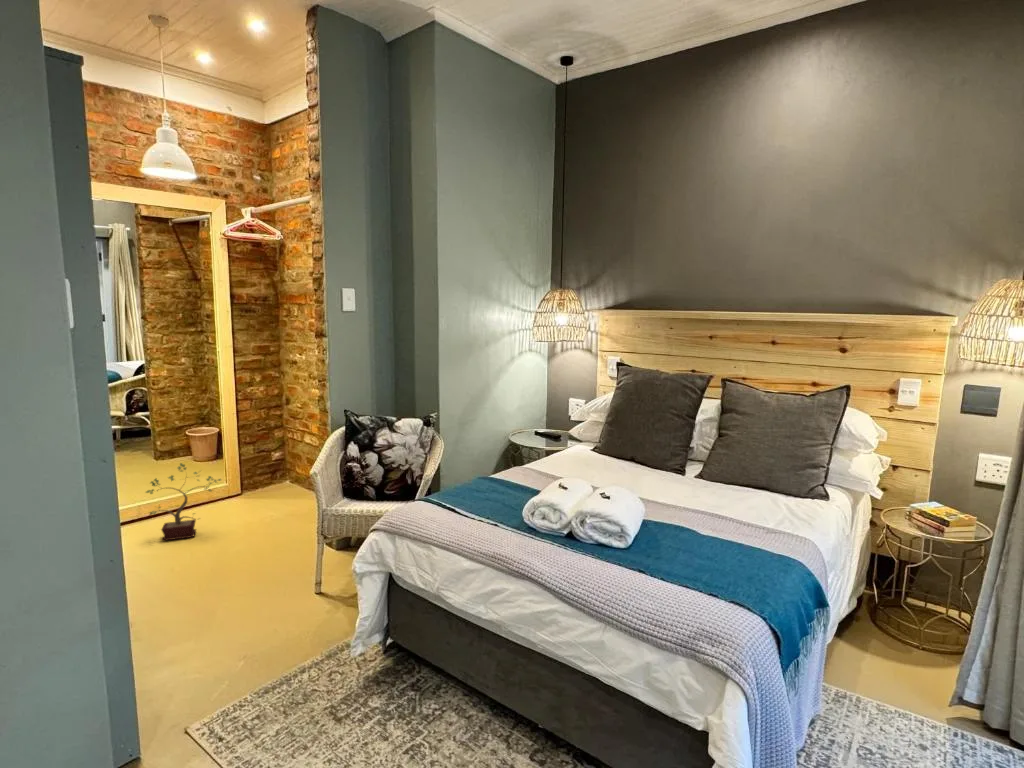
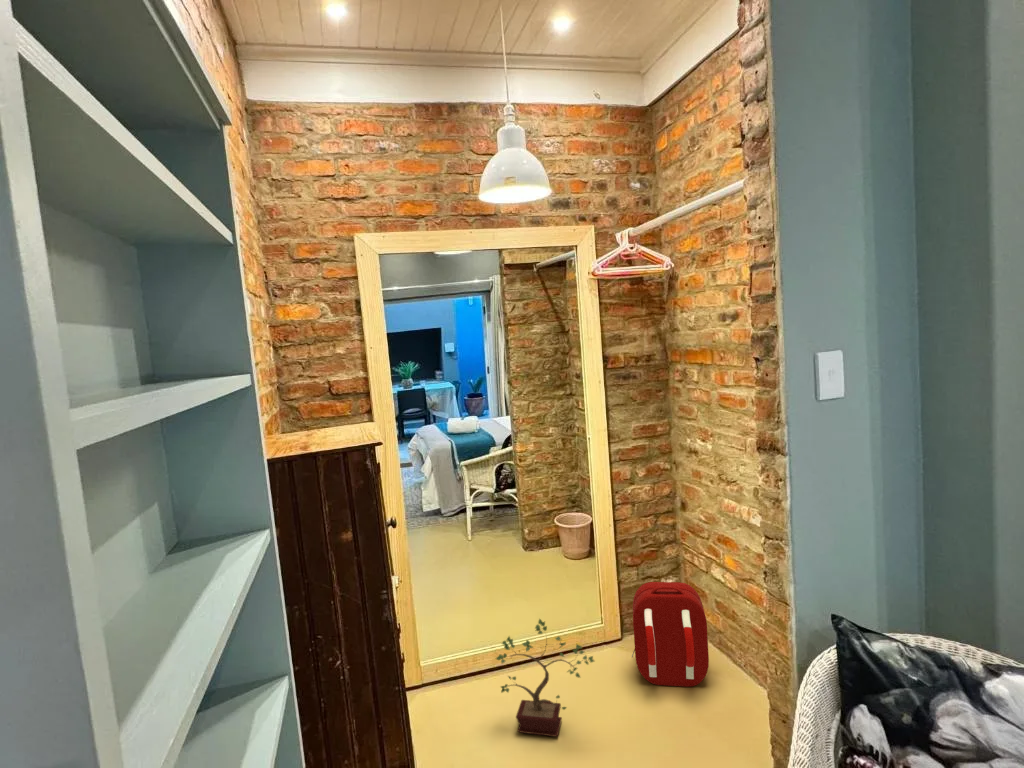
backpack: none [248,443,299,508] -> present [632,582,709,687]

